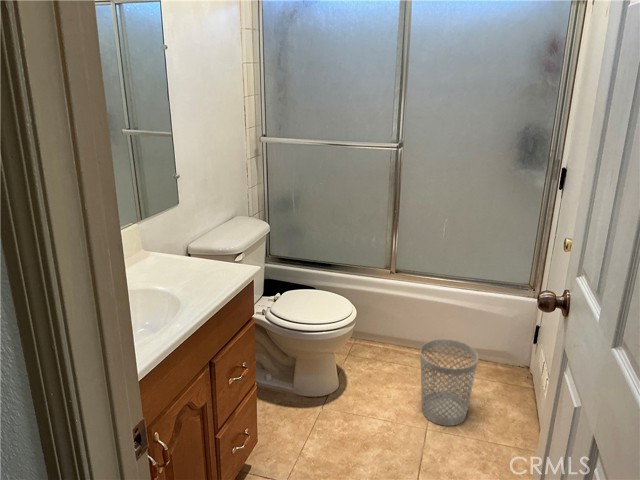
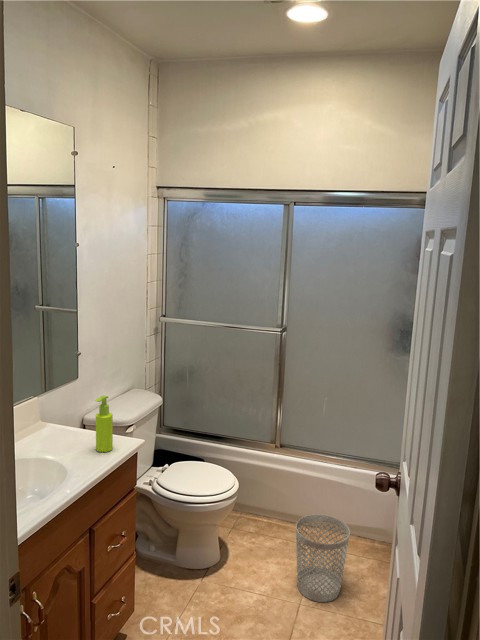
soap dispenser: none [203,219,226,281] -> present [95,396,113,452]

